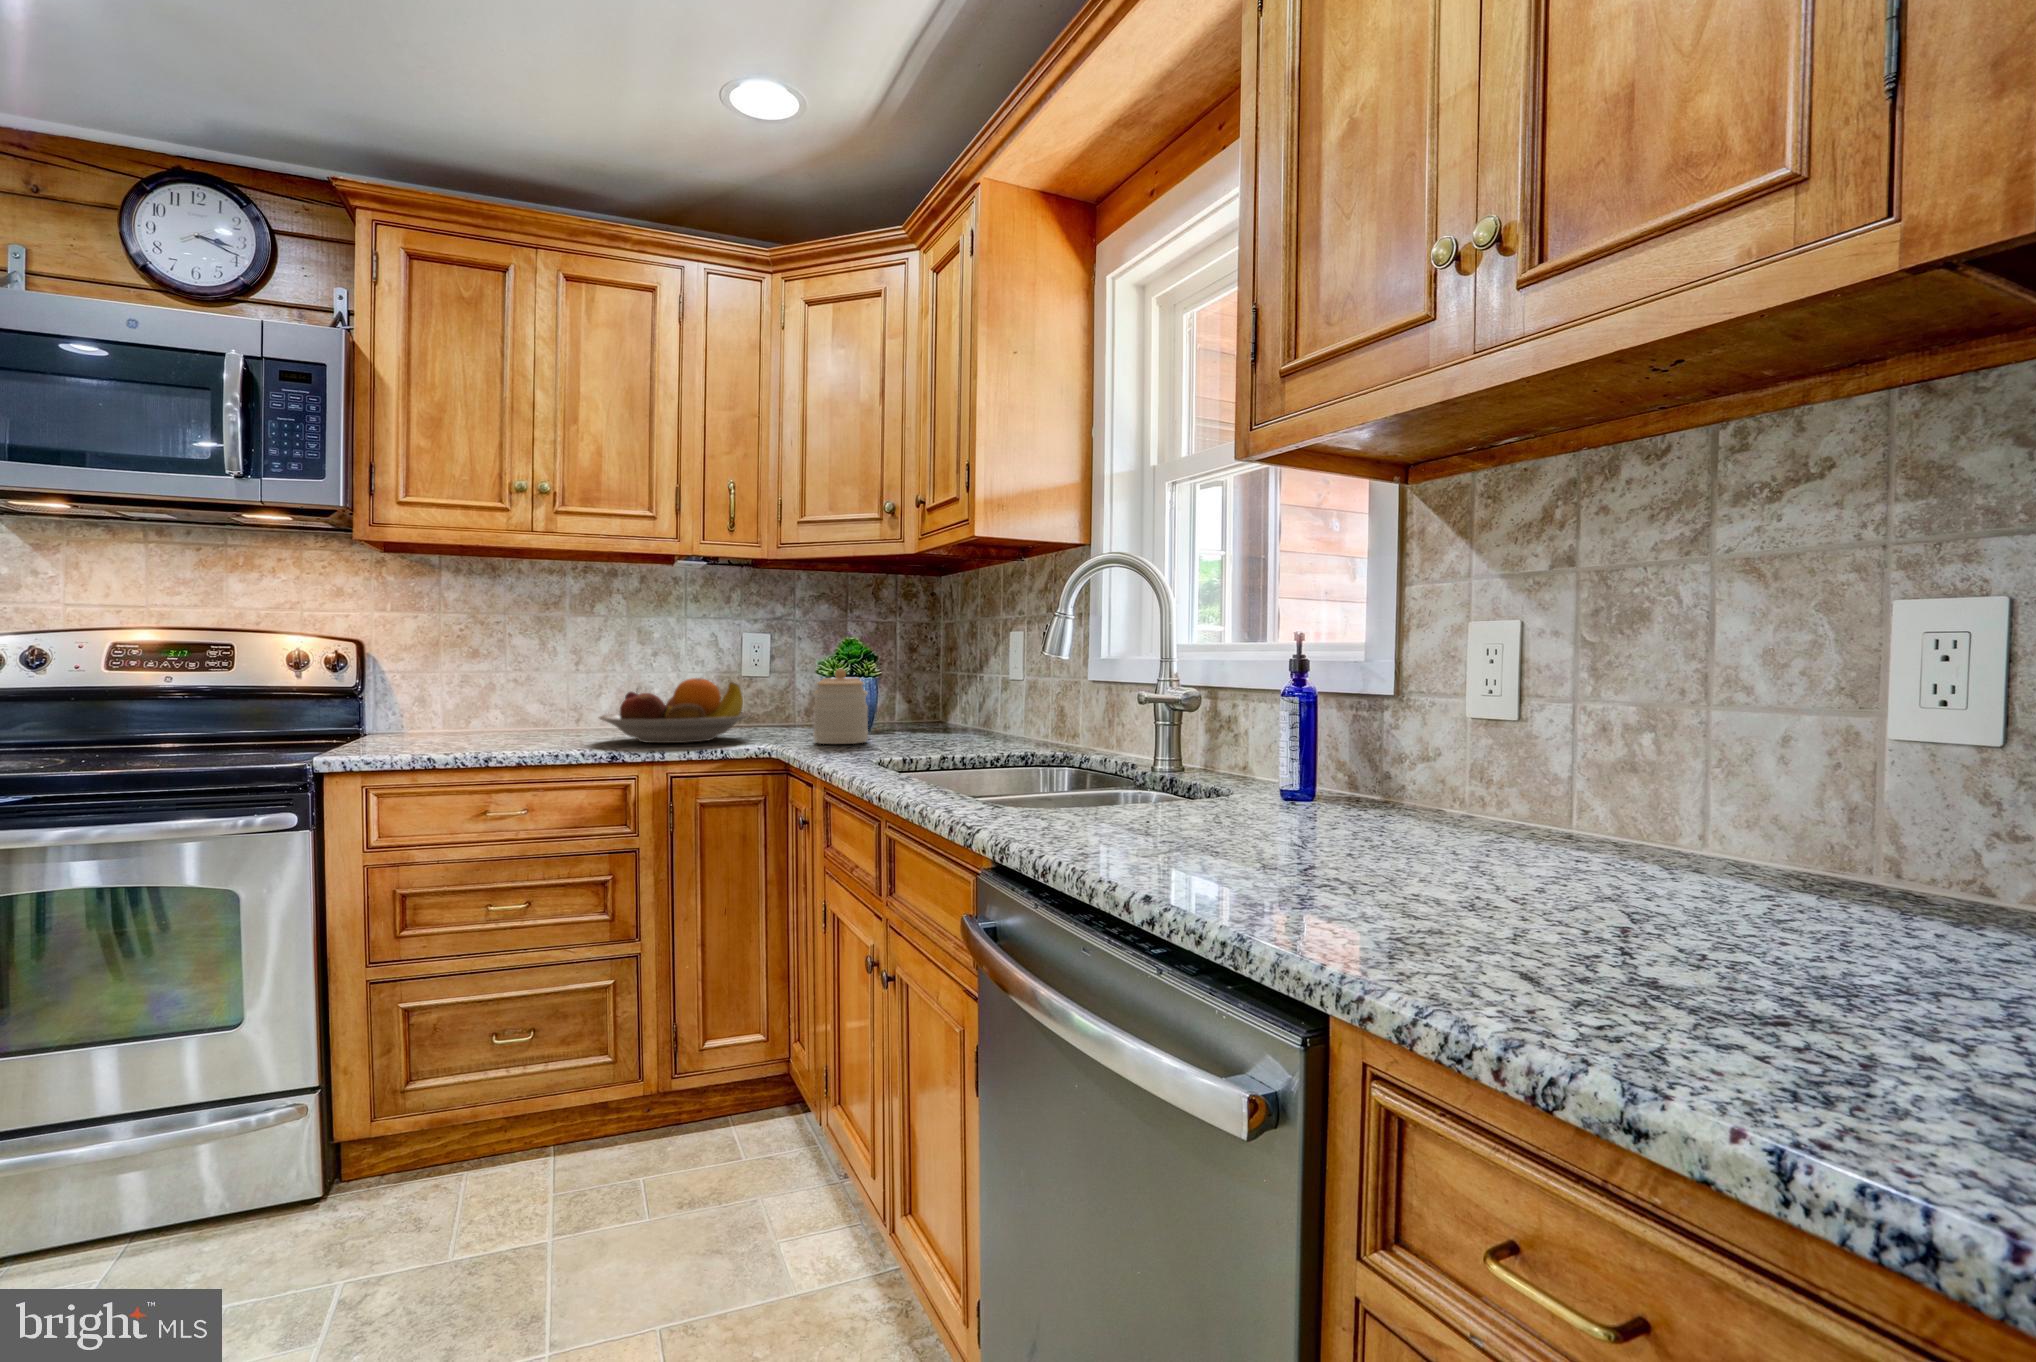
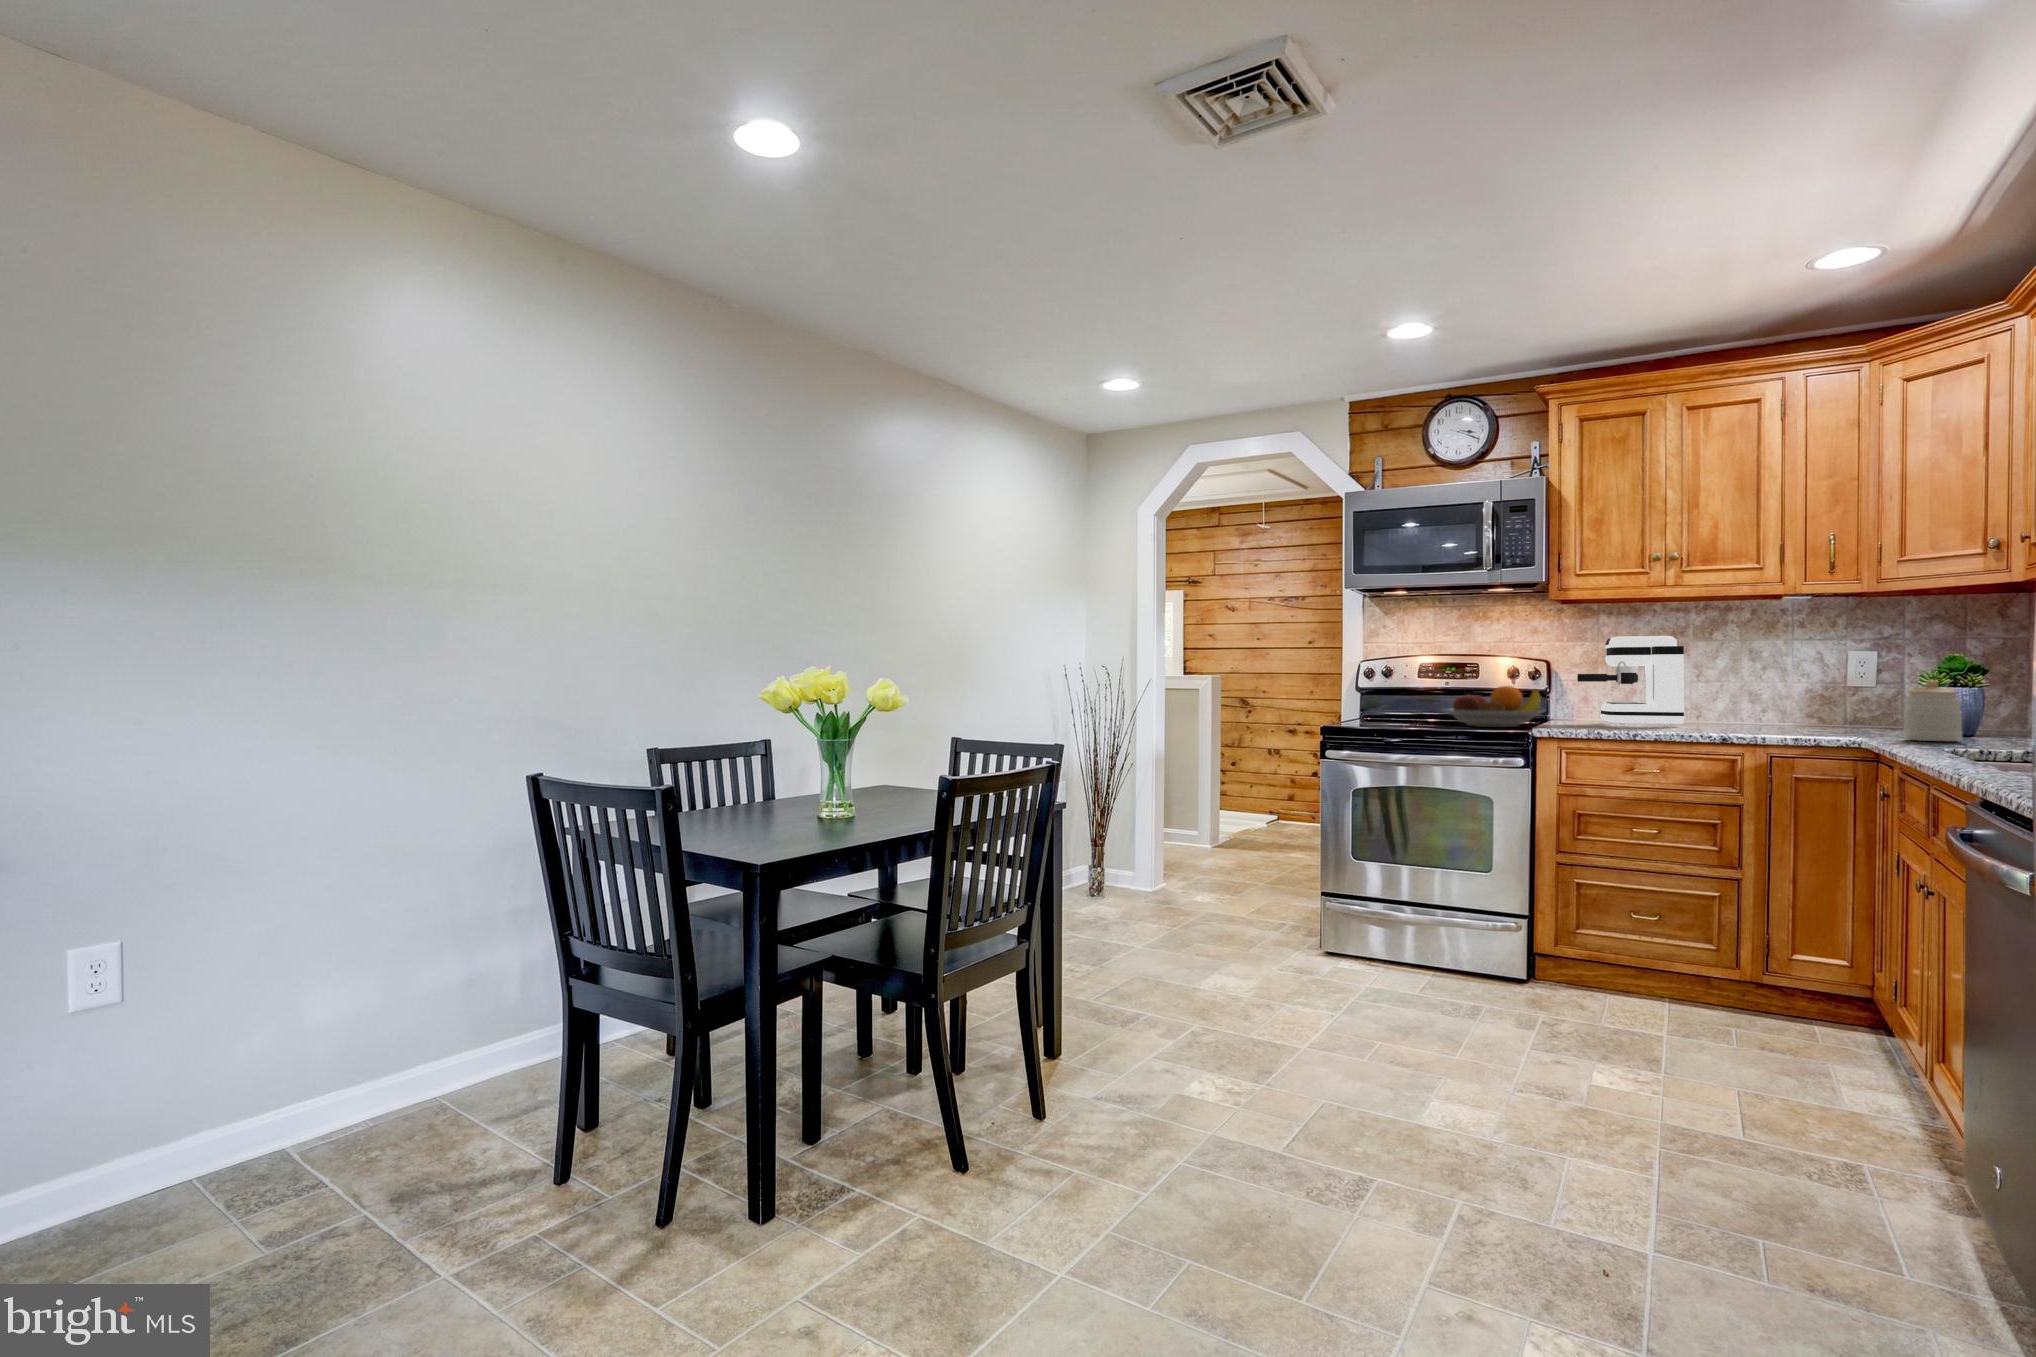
coffee maker: none [408,605,561,737] -> present [1577,636,1684,726]
fruit bowl: present [599,678,751,743] -> present [1444,686,1545,727]

